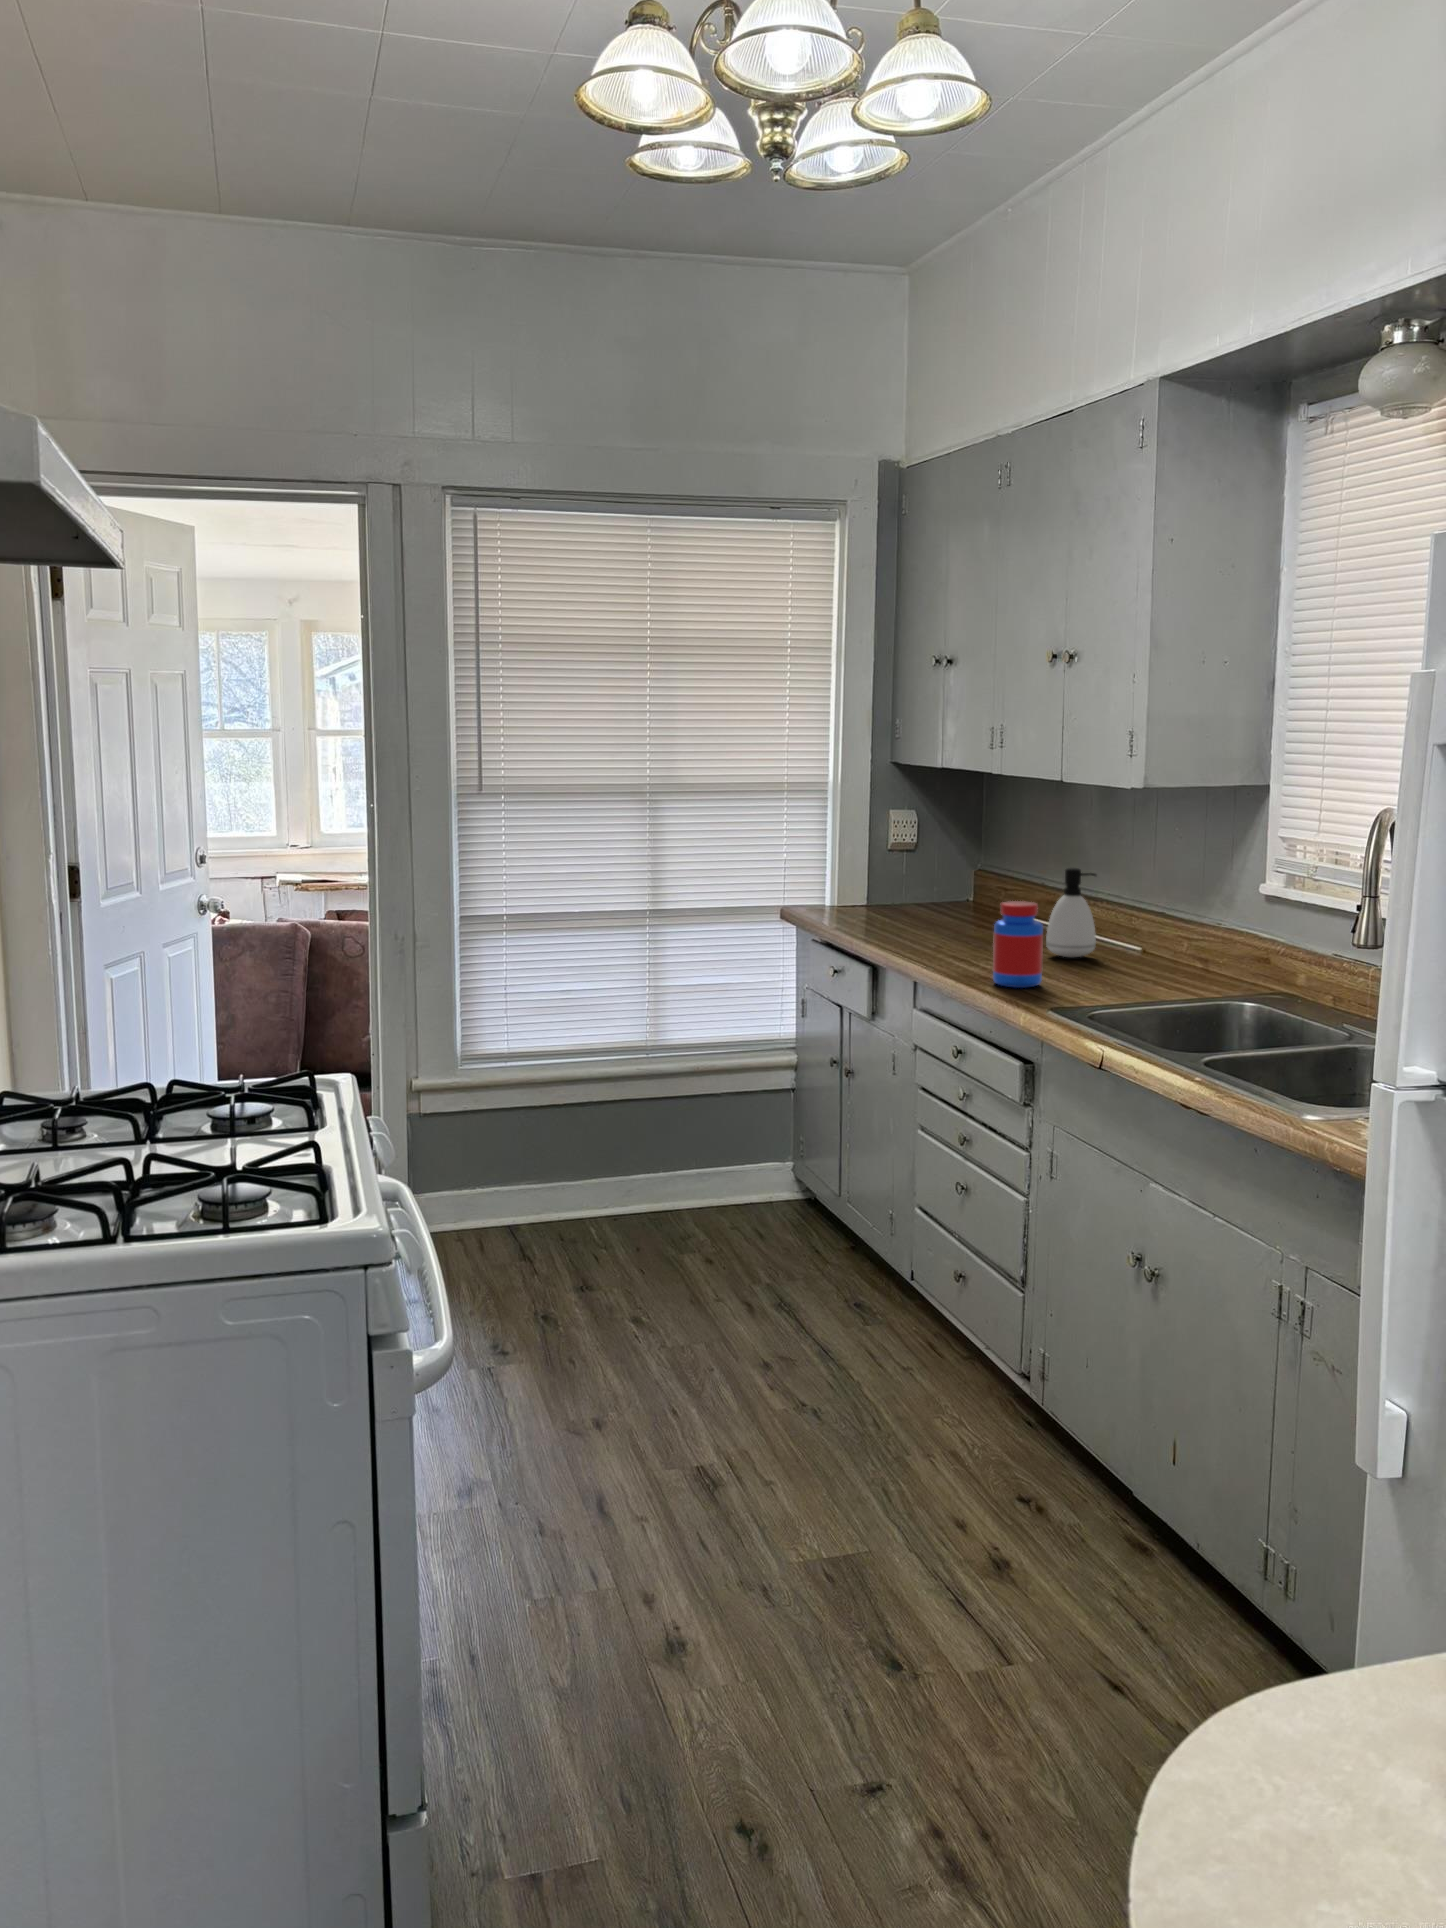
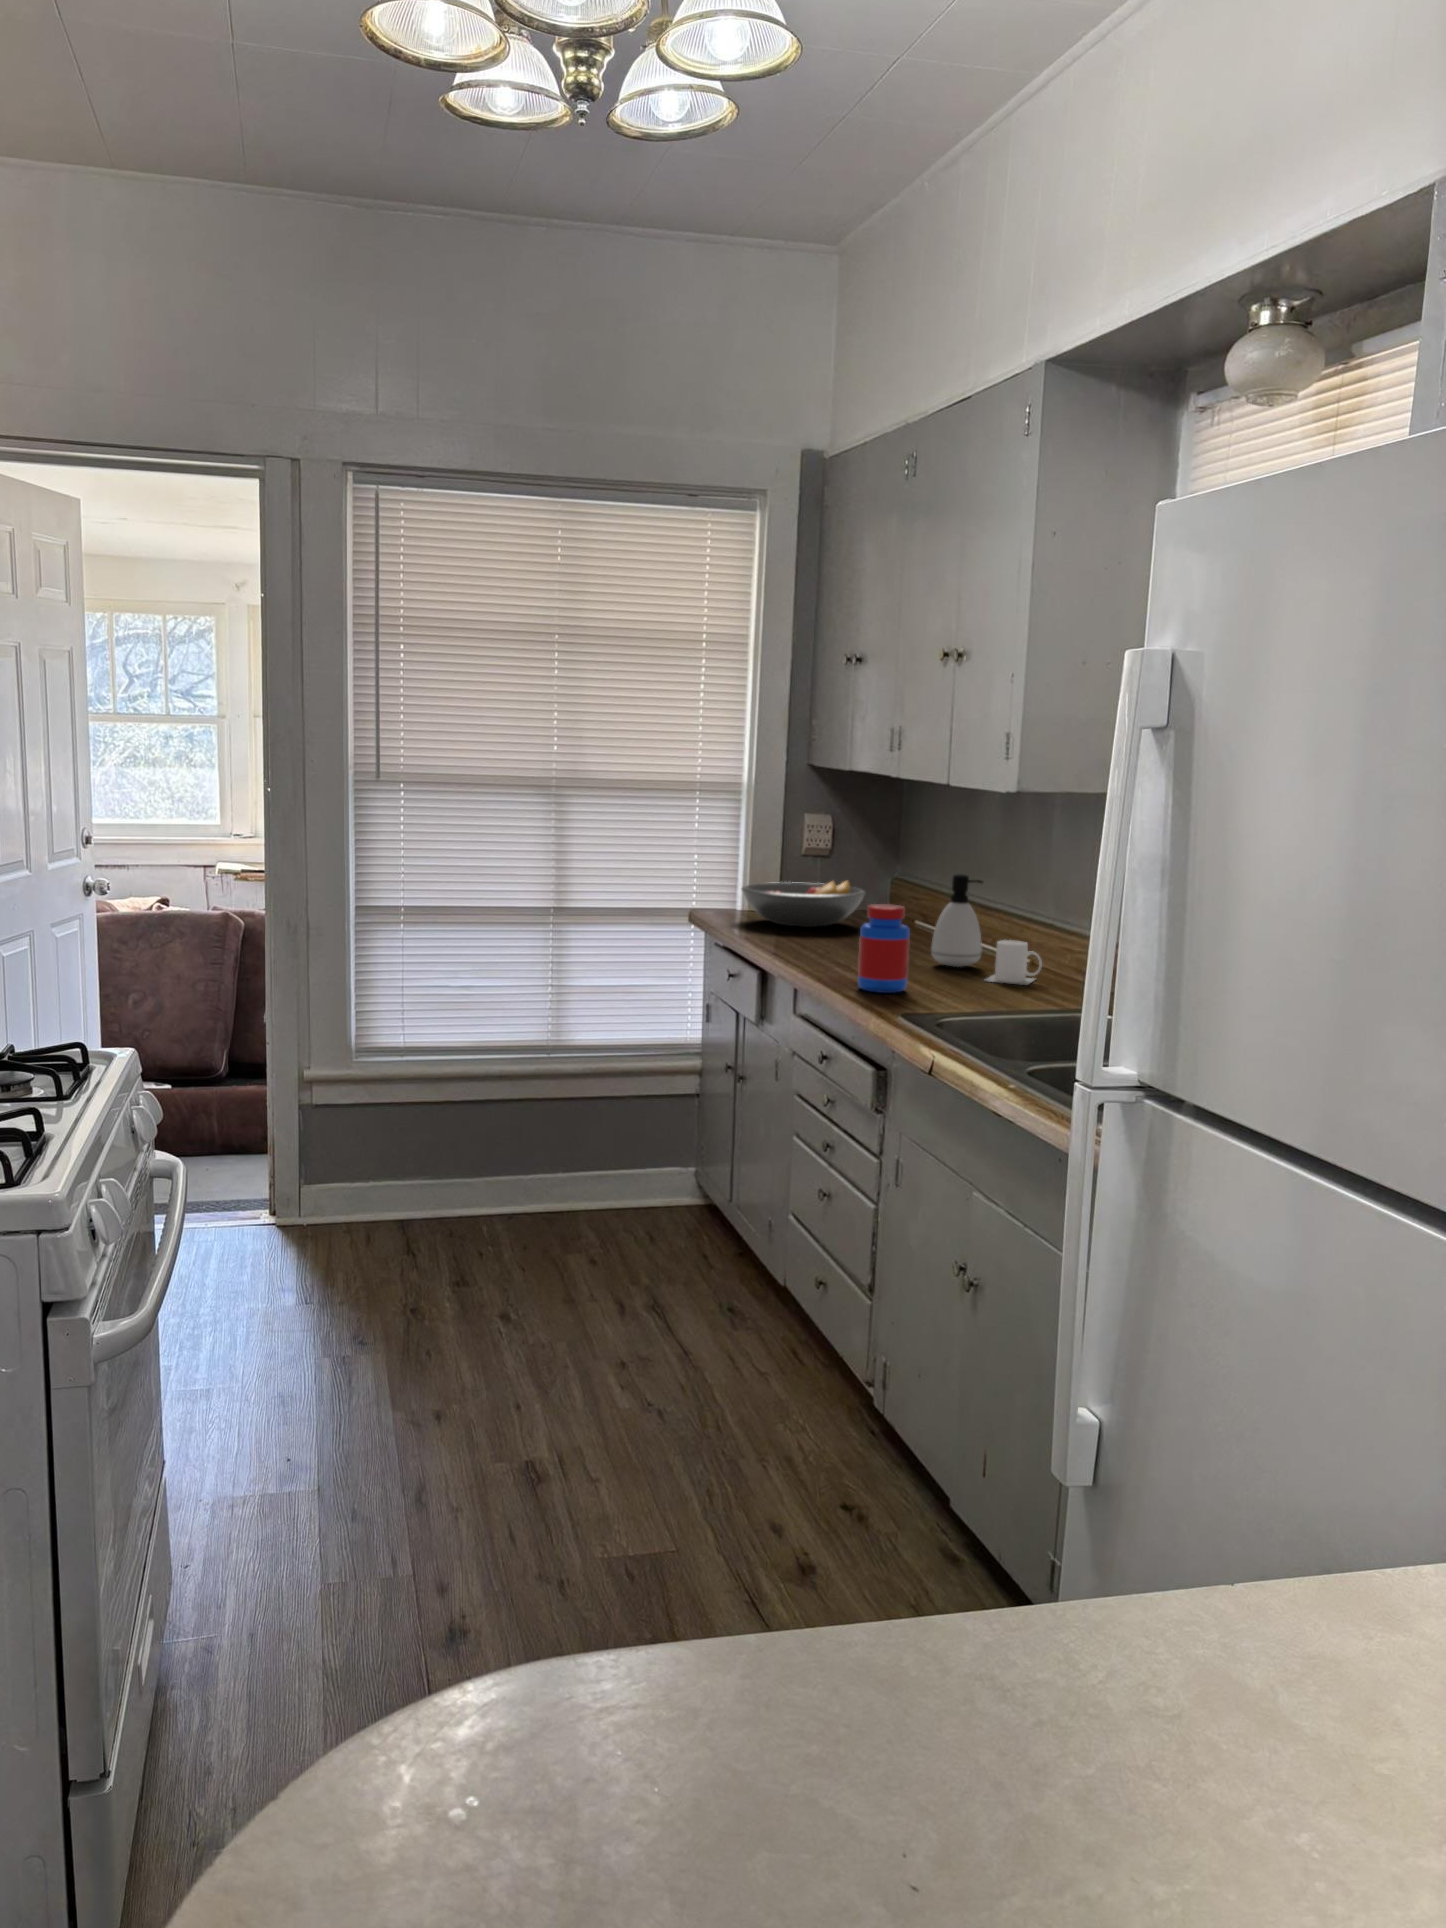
fruit bowl: none [837,874,959,921] -> present [742,880,865,927]
mug: none [1106,931,1163,974] -> present [985,940,1042,985]

